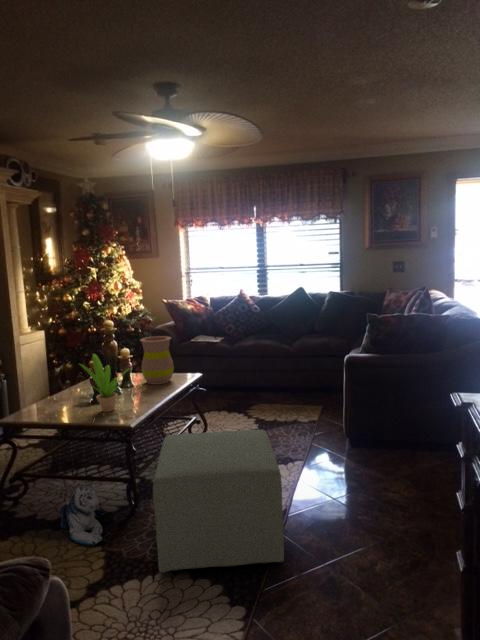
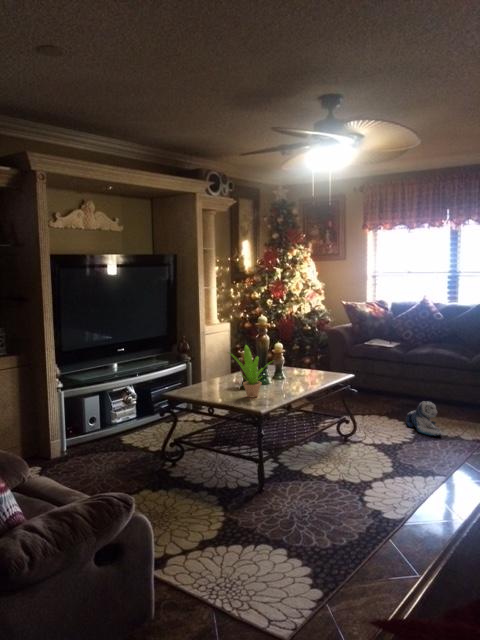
vase: present [140,336,174,385] -> none [295,335,326,380]
ottoman: present [153,430,284,572] -> none [257,425,388,564]
plush toy: present [60,485,105,546] -> present [406,401,441,436]

